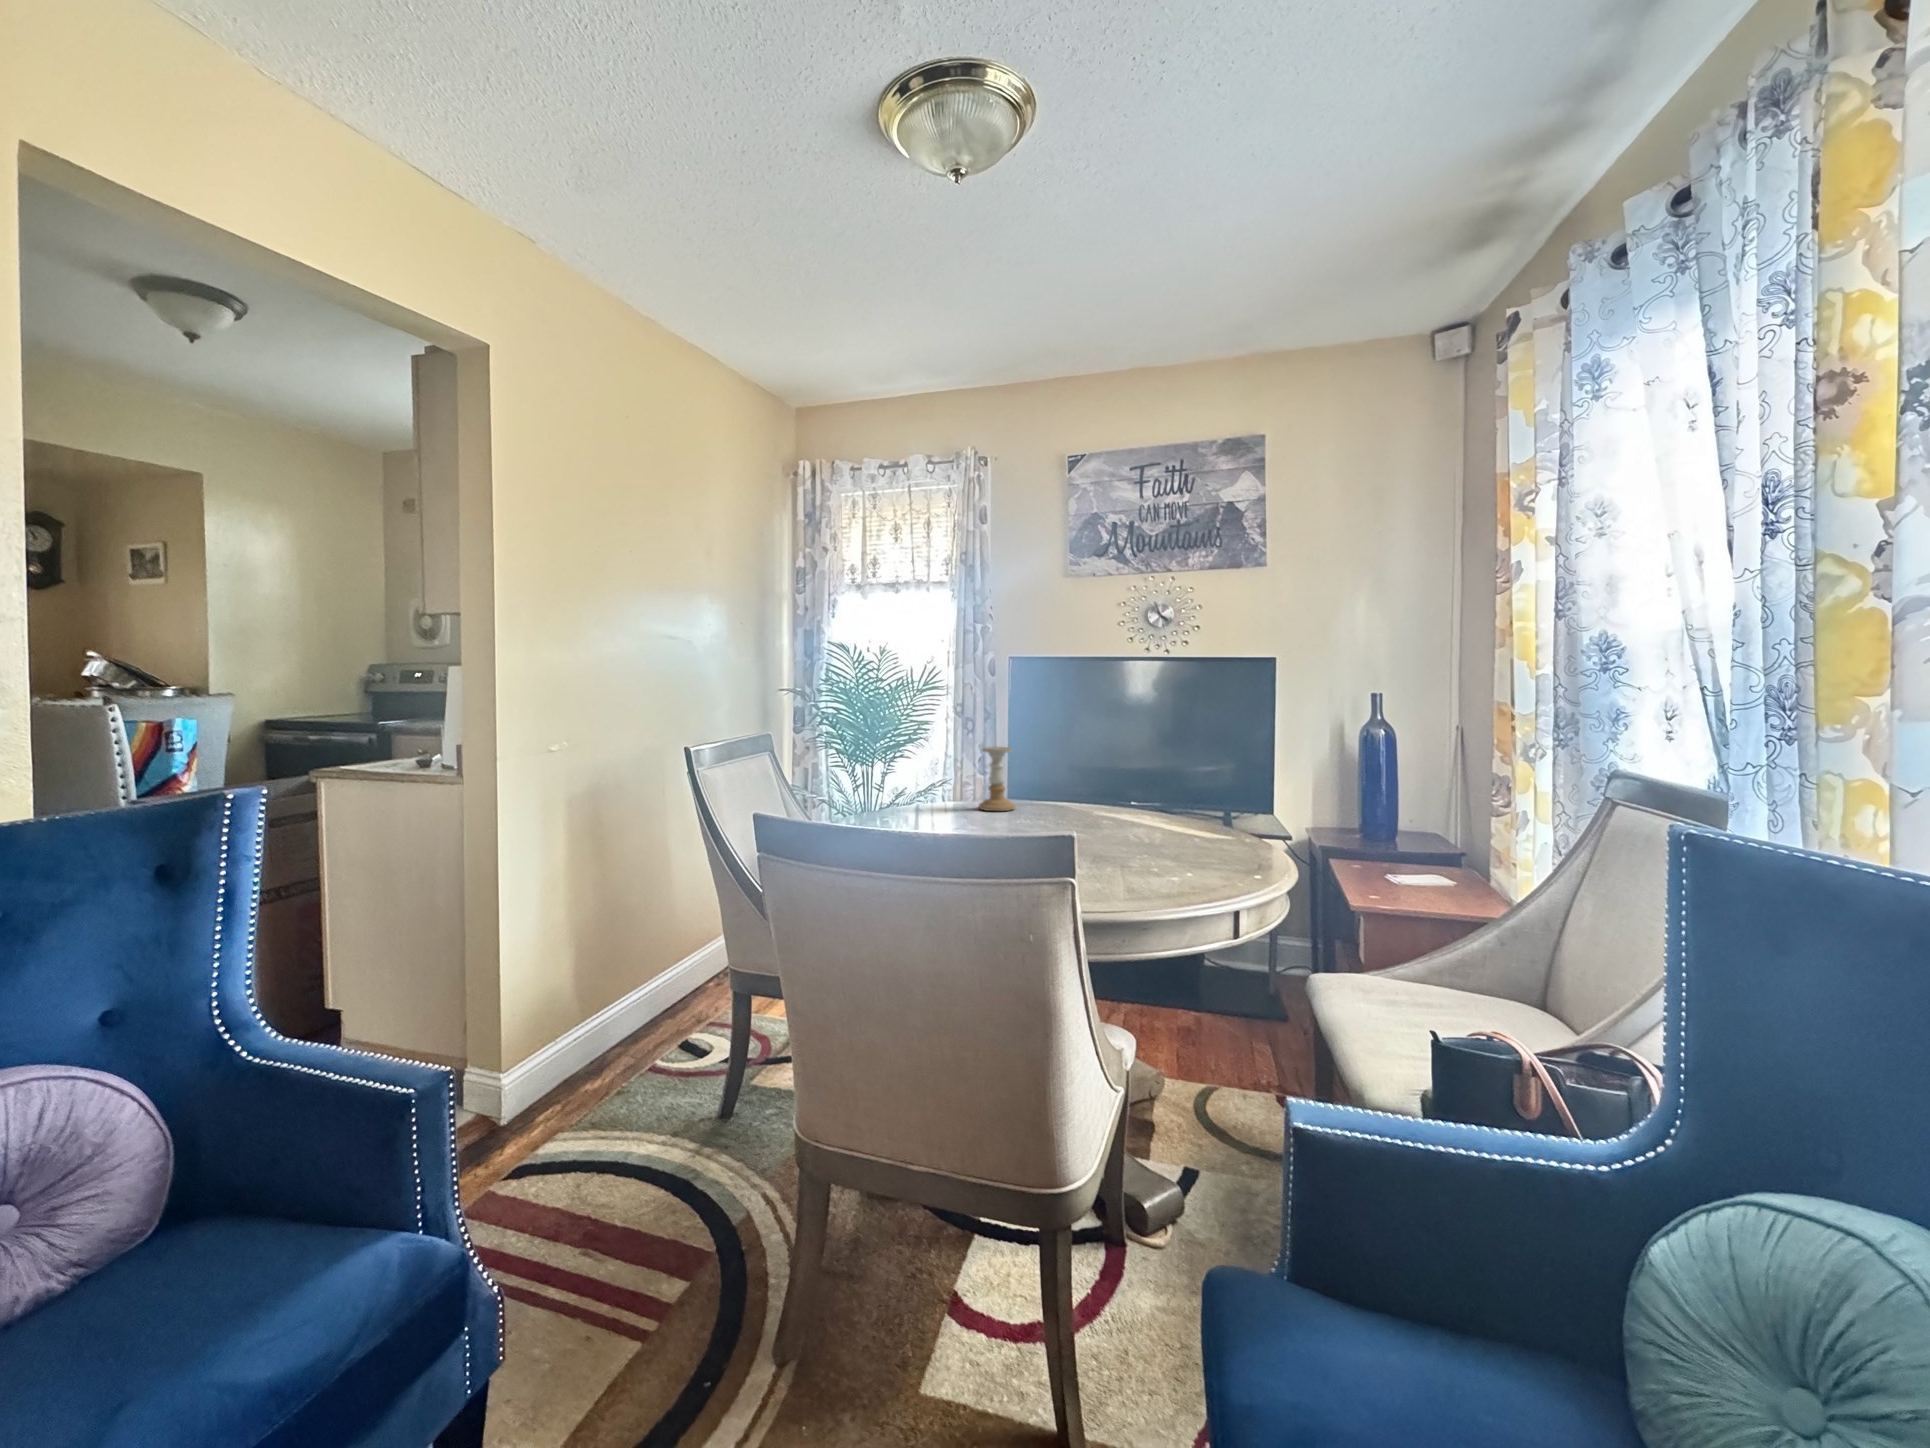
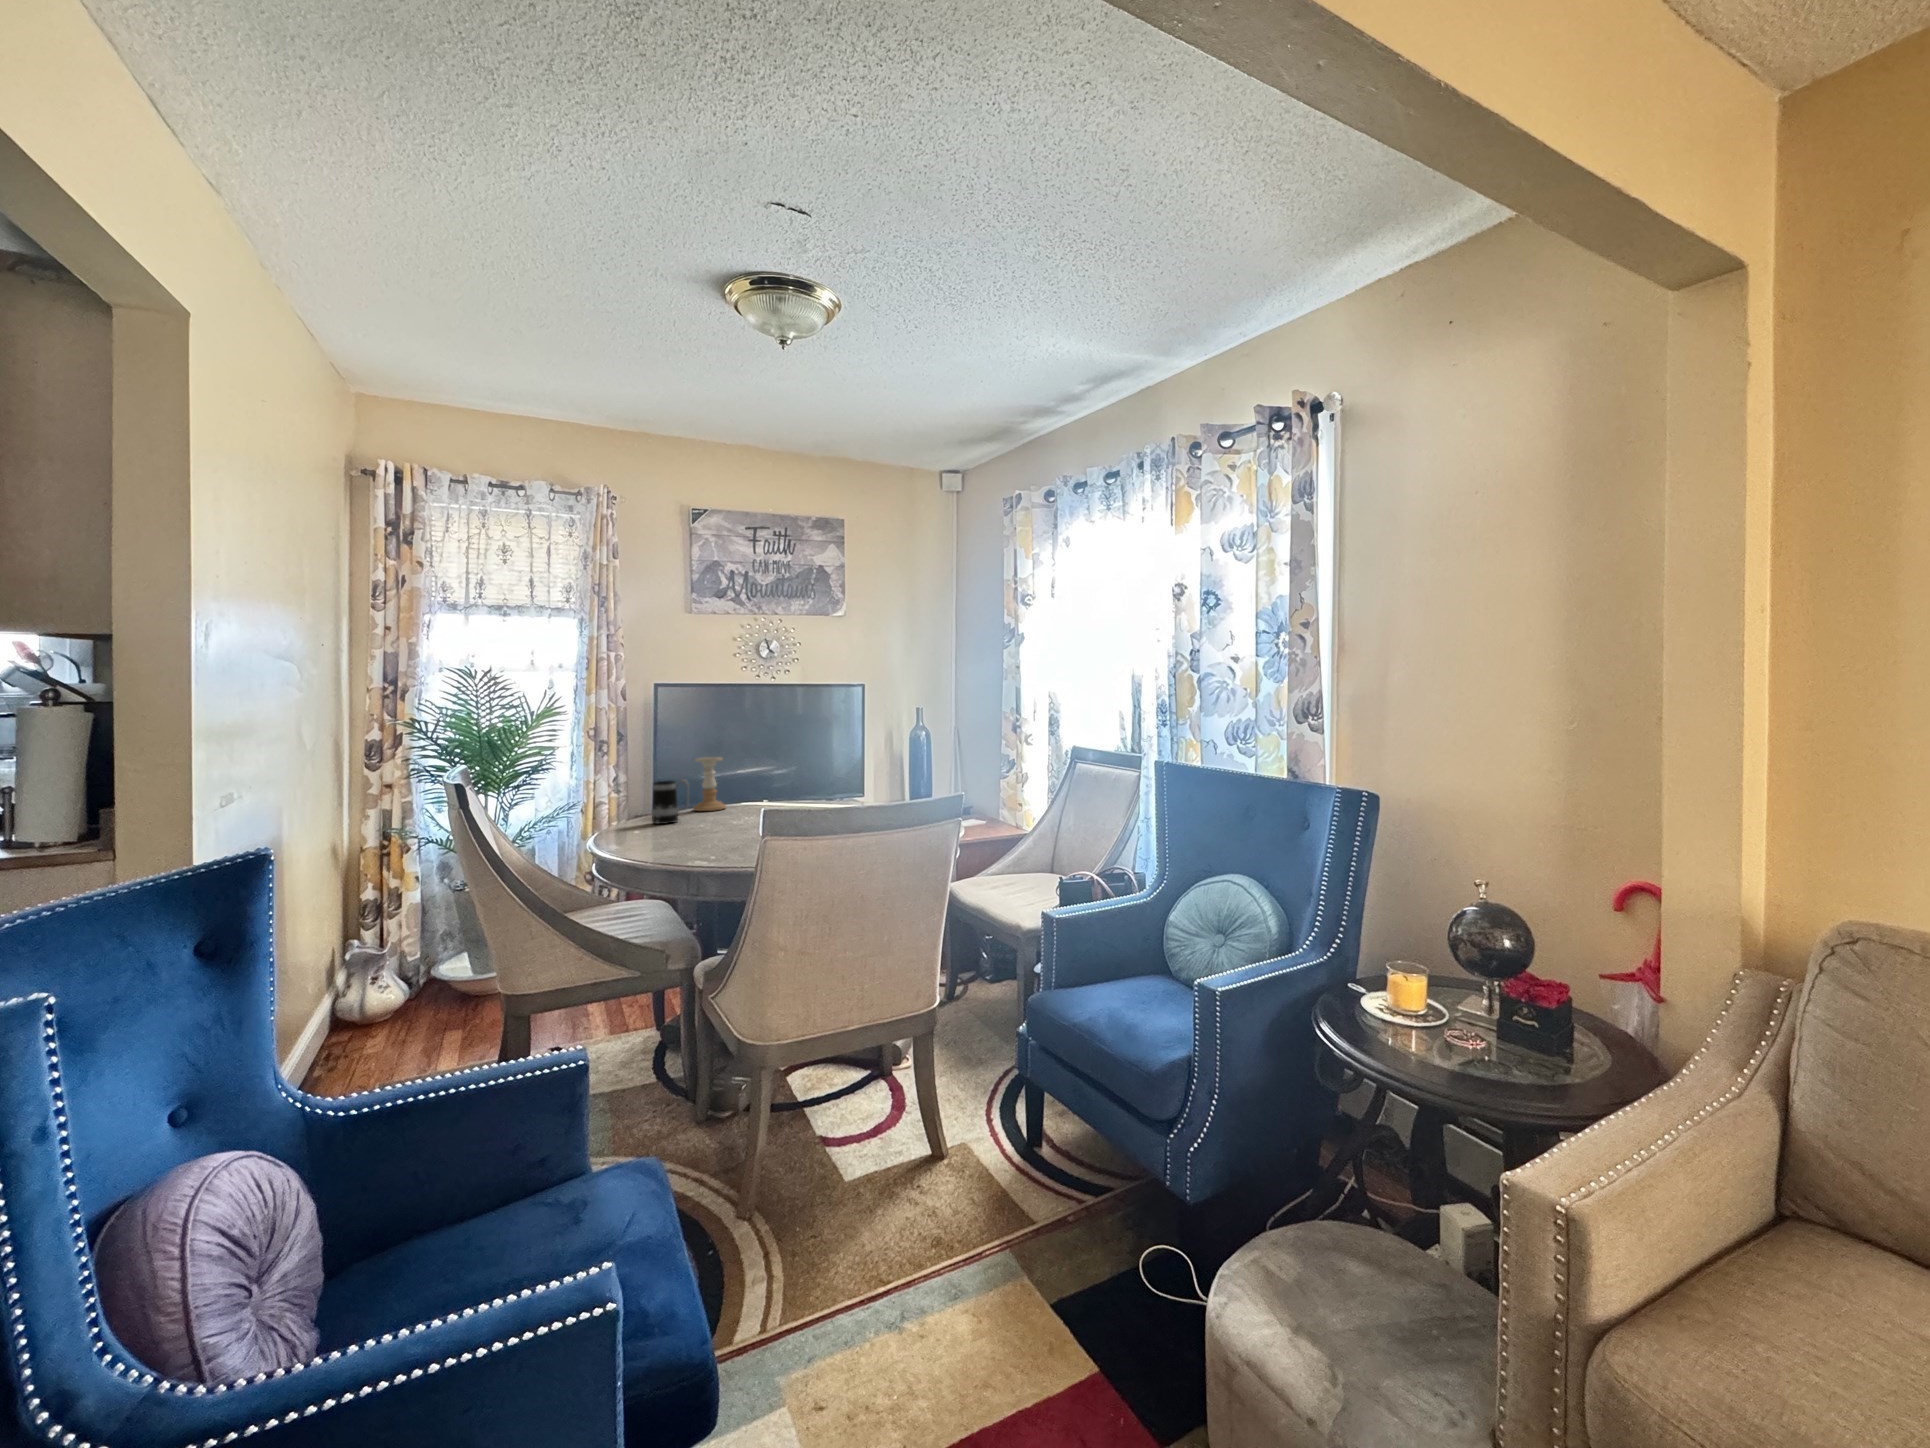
mug: none [906,771,944,820] -> present [652,779,689,824]

